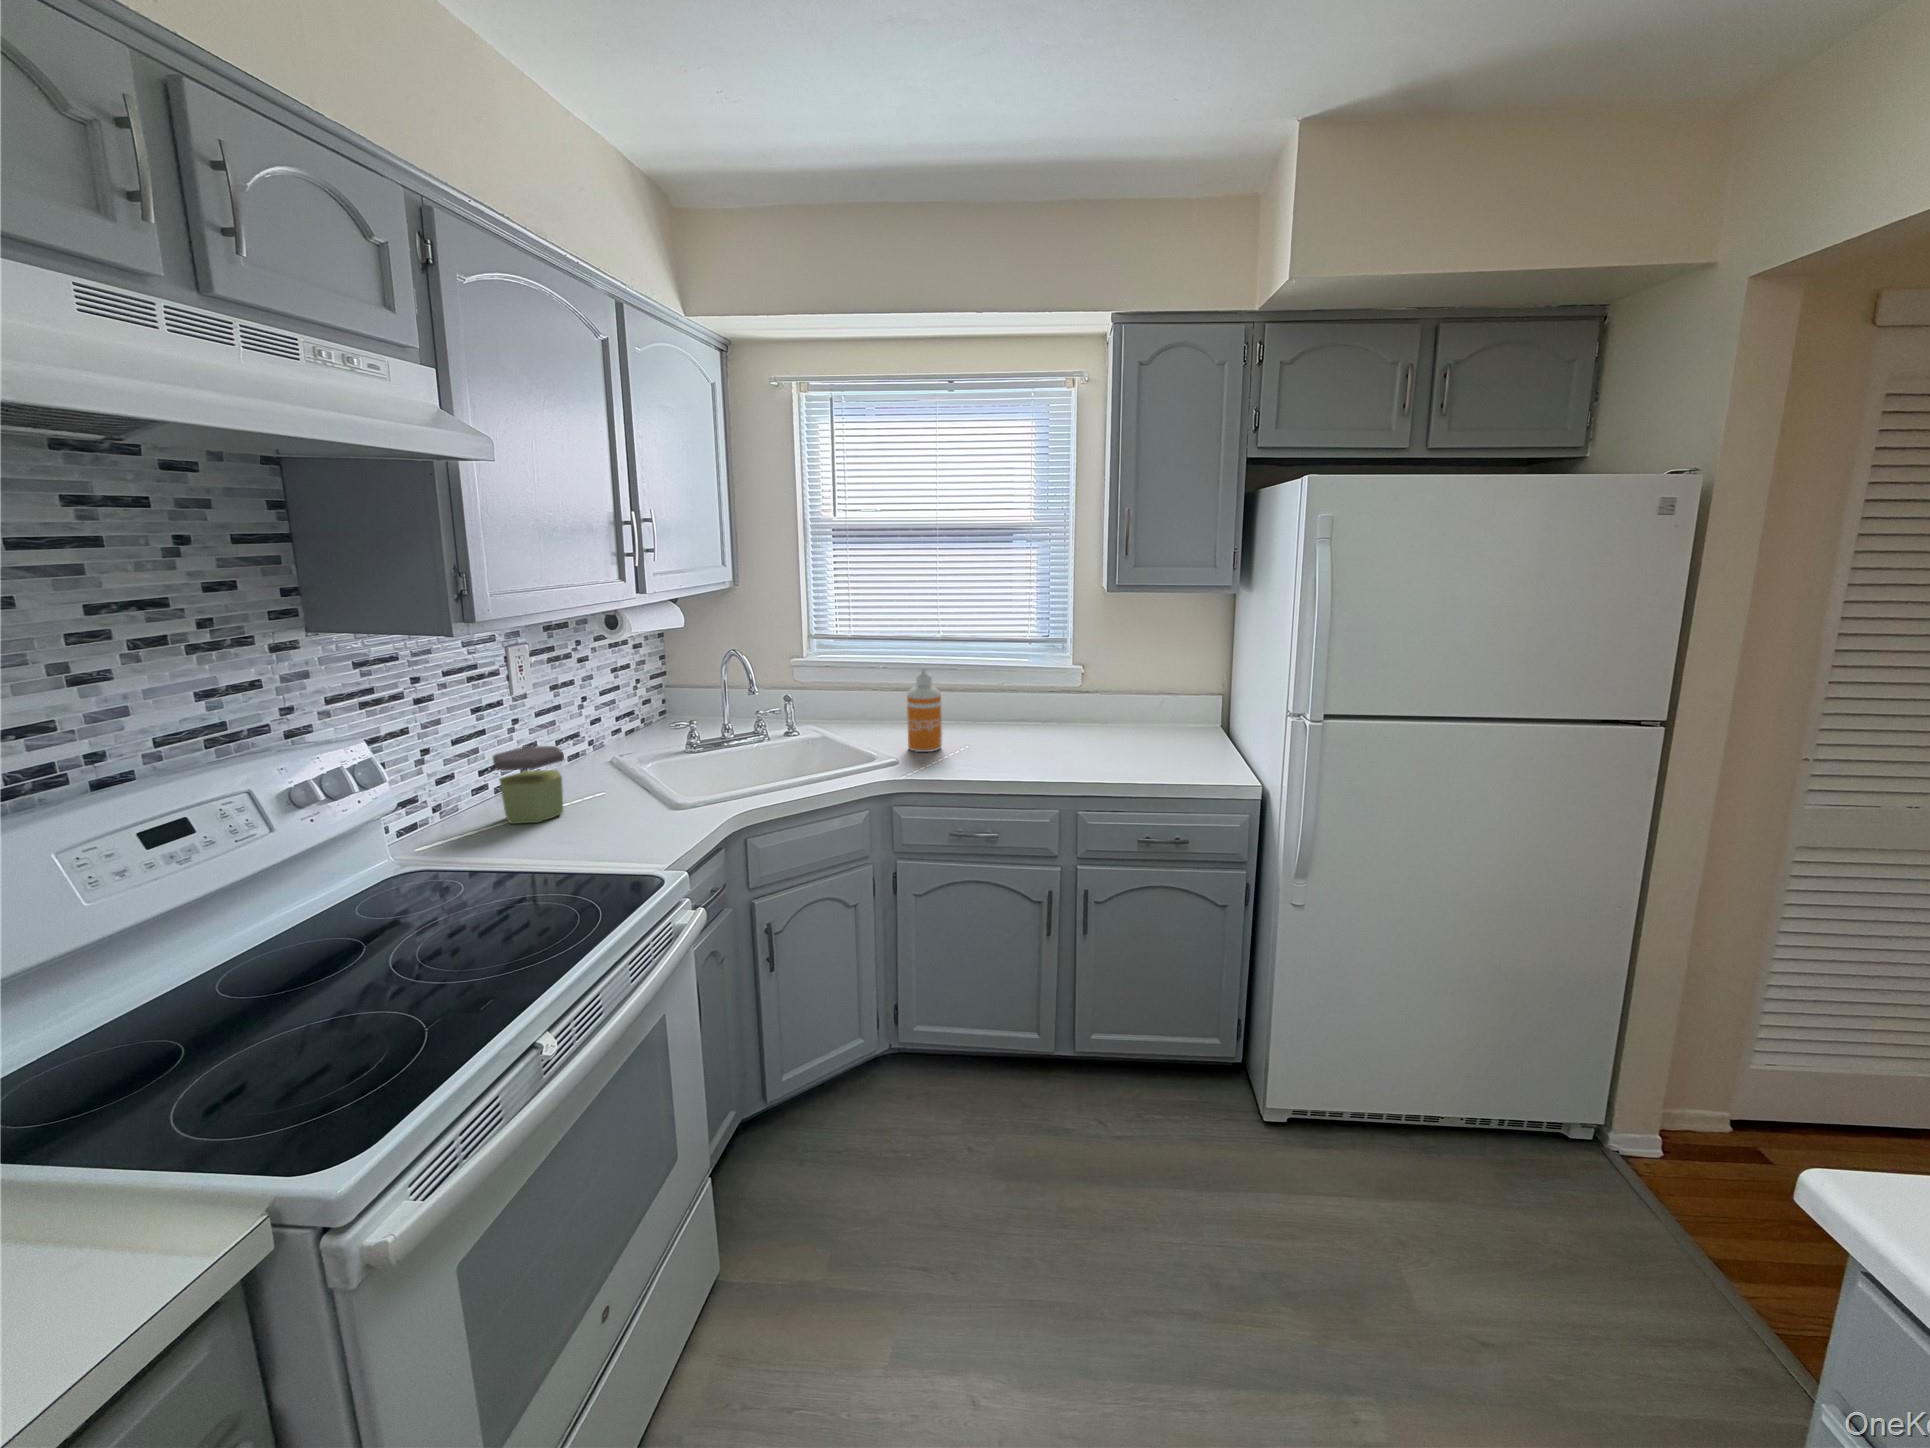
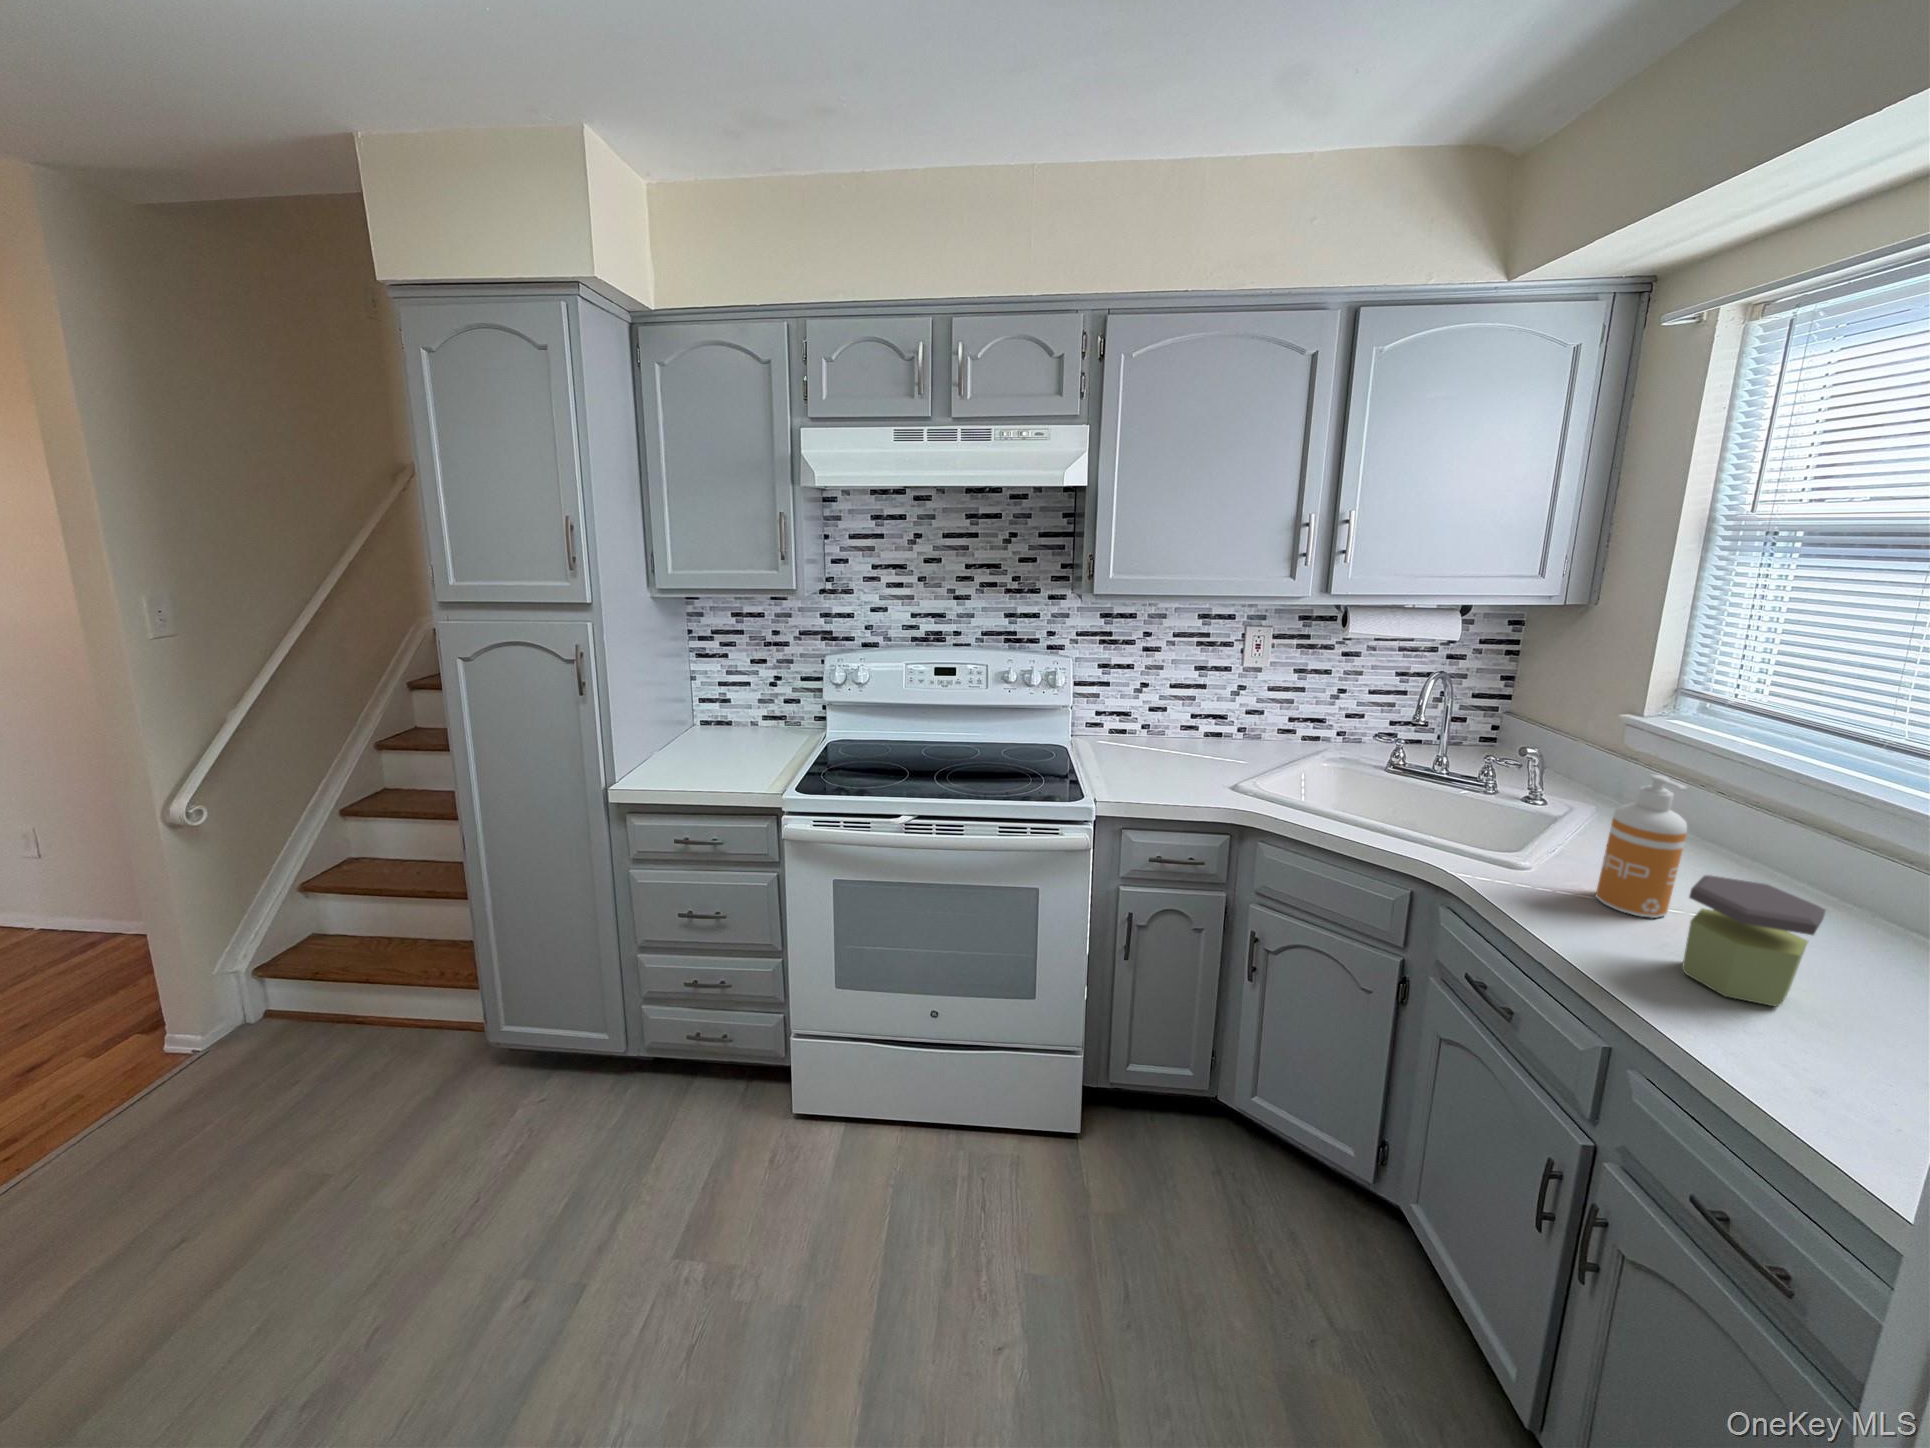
jar: present [493,746,564,824] -> present [1682,875,1825,1006]

